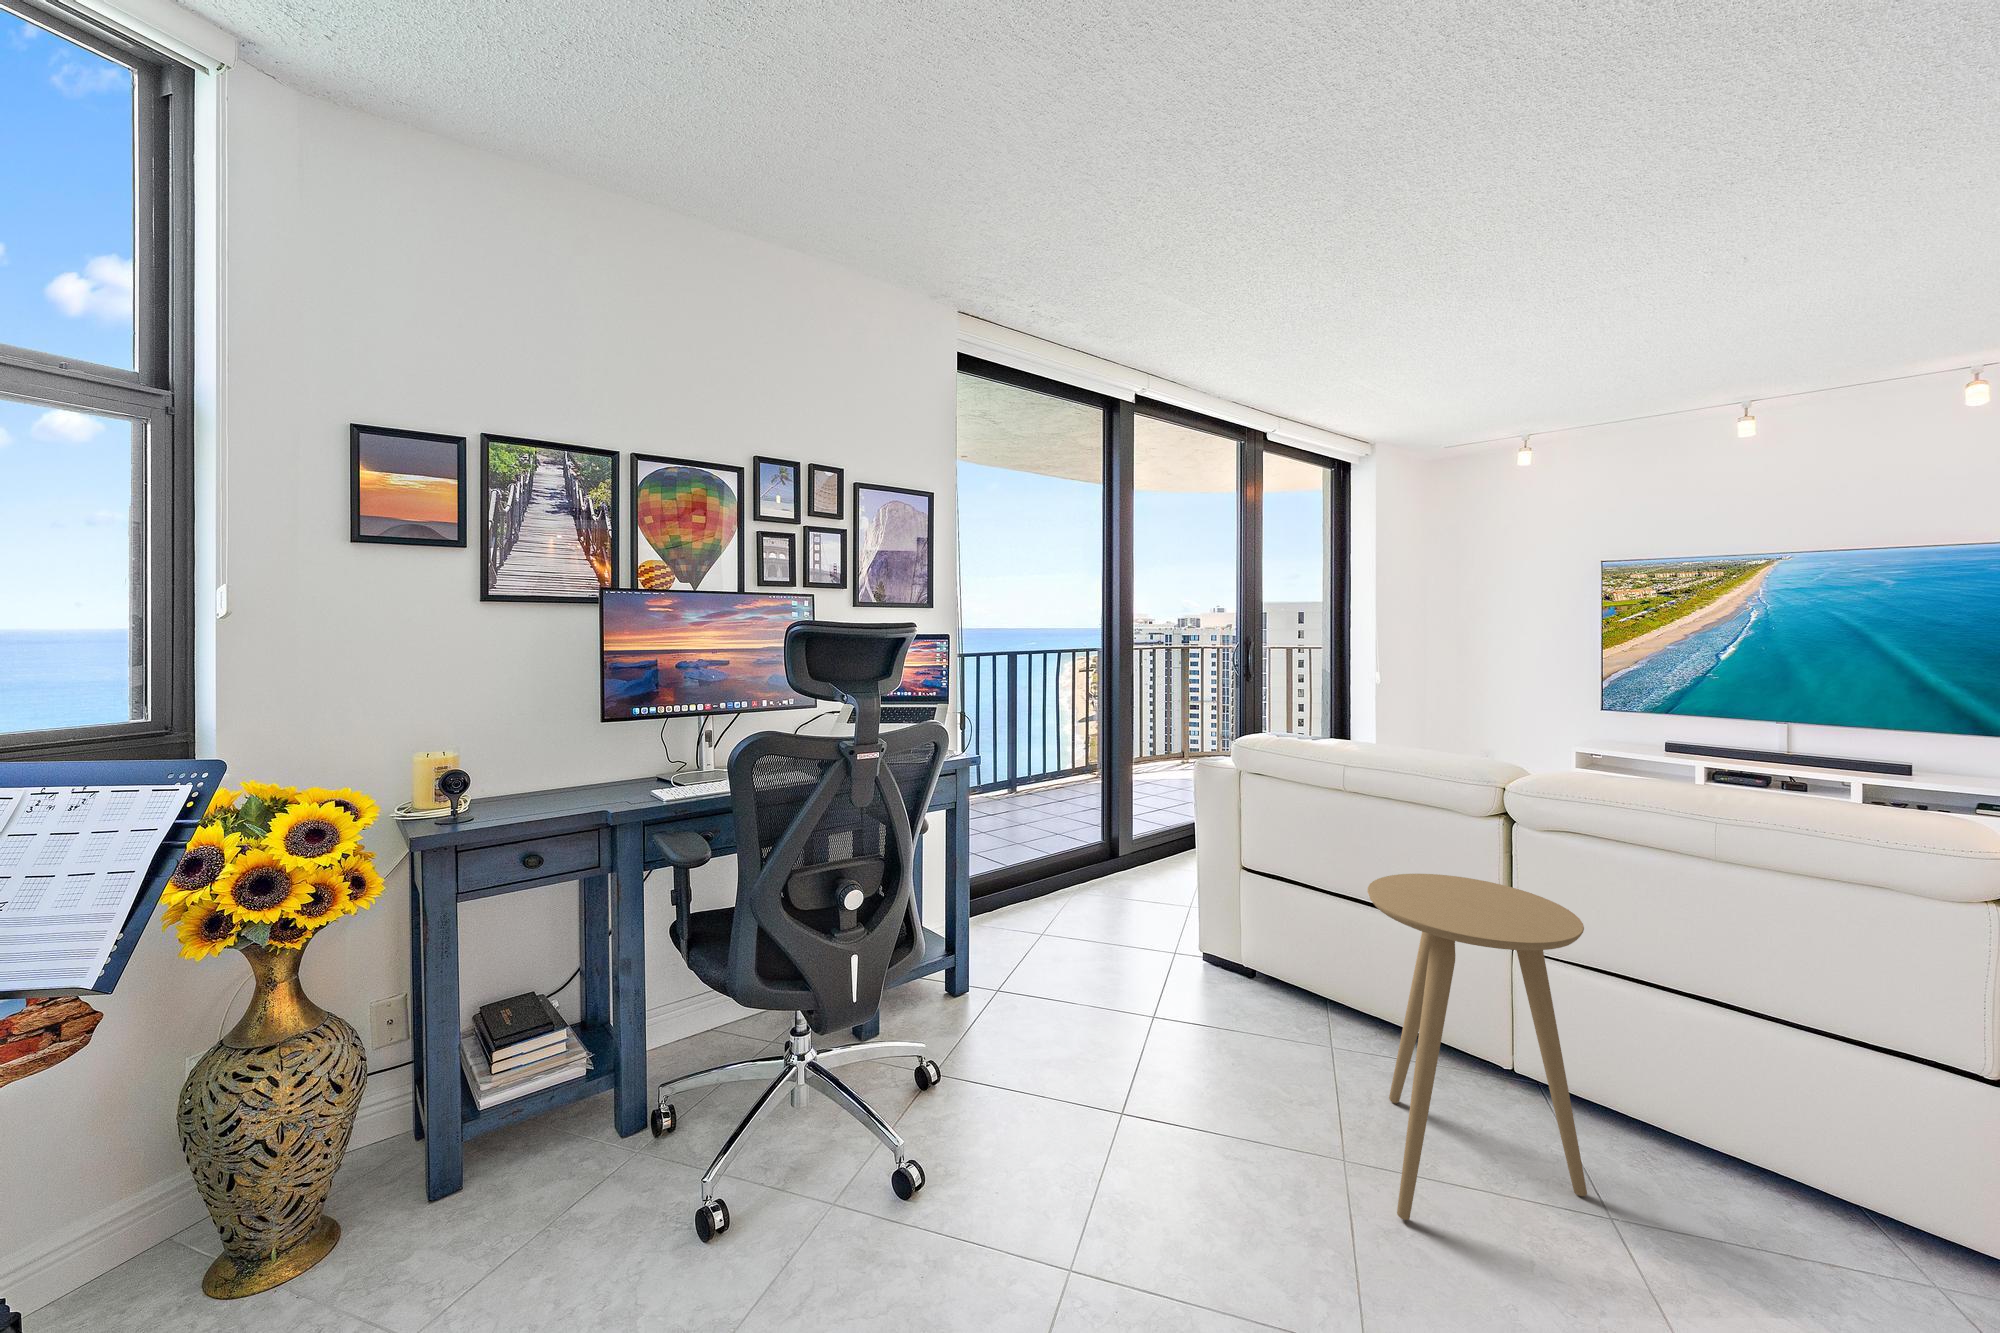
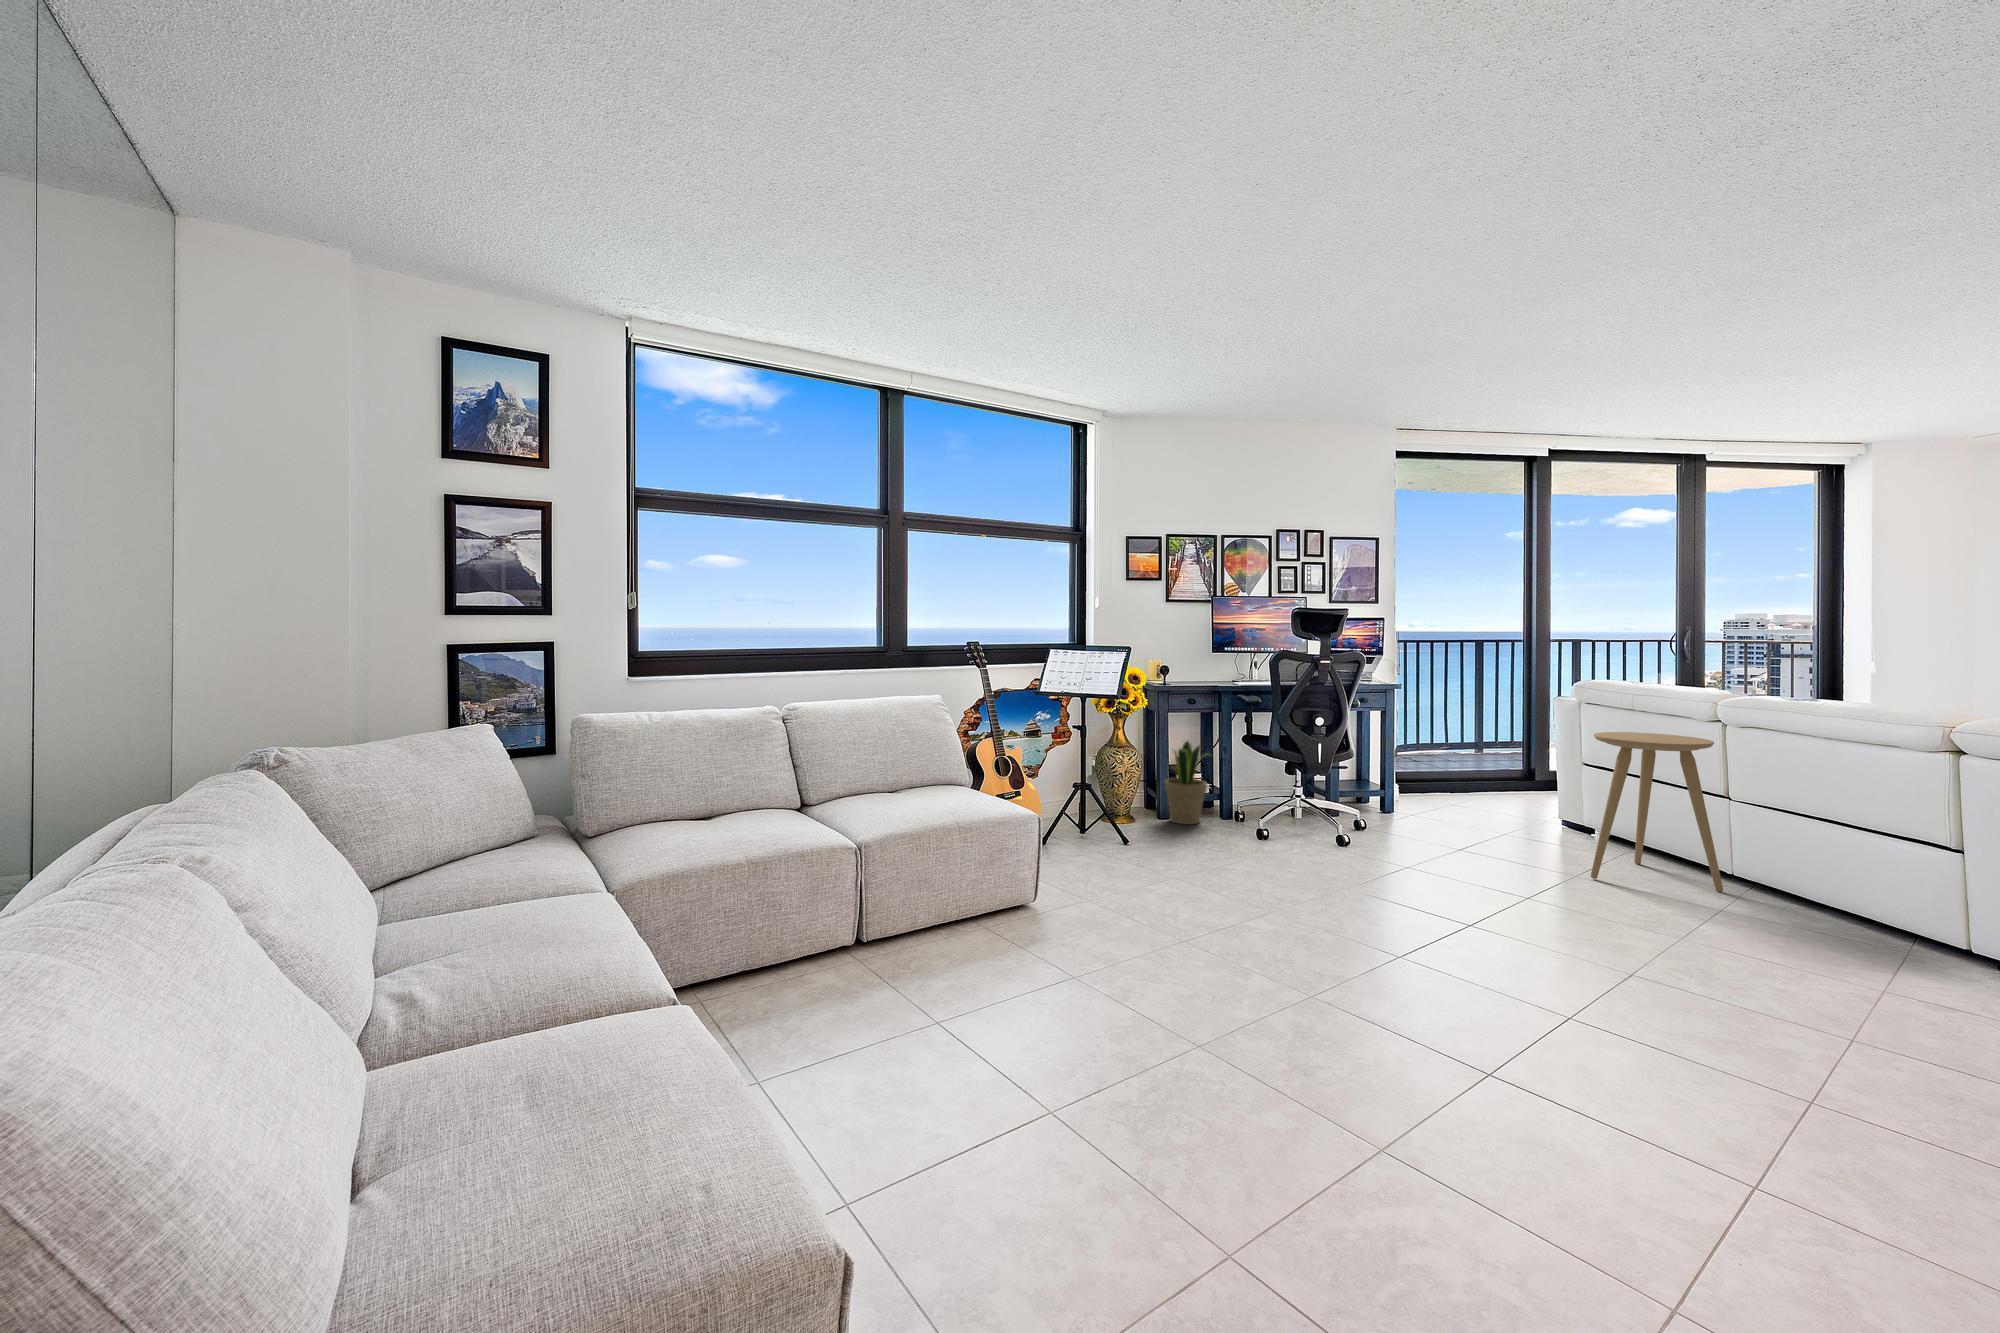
potted plant: none [443,964,590,1218] -> present [1165,741,1207,824]

